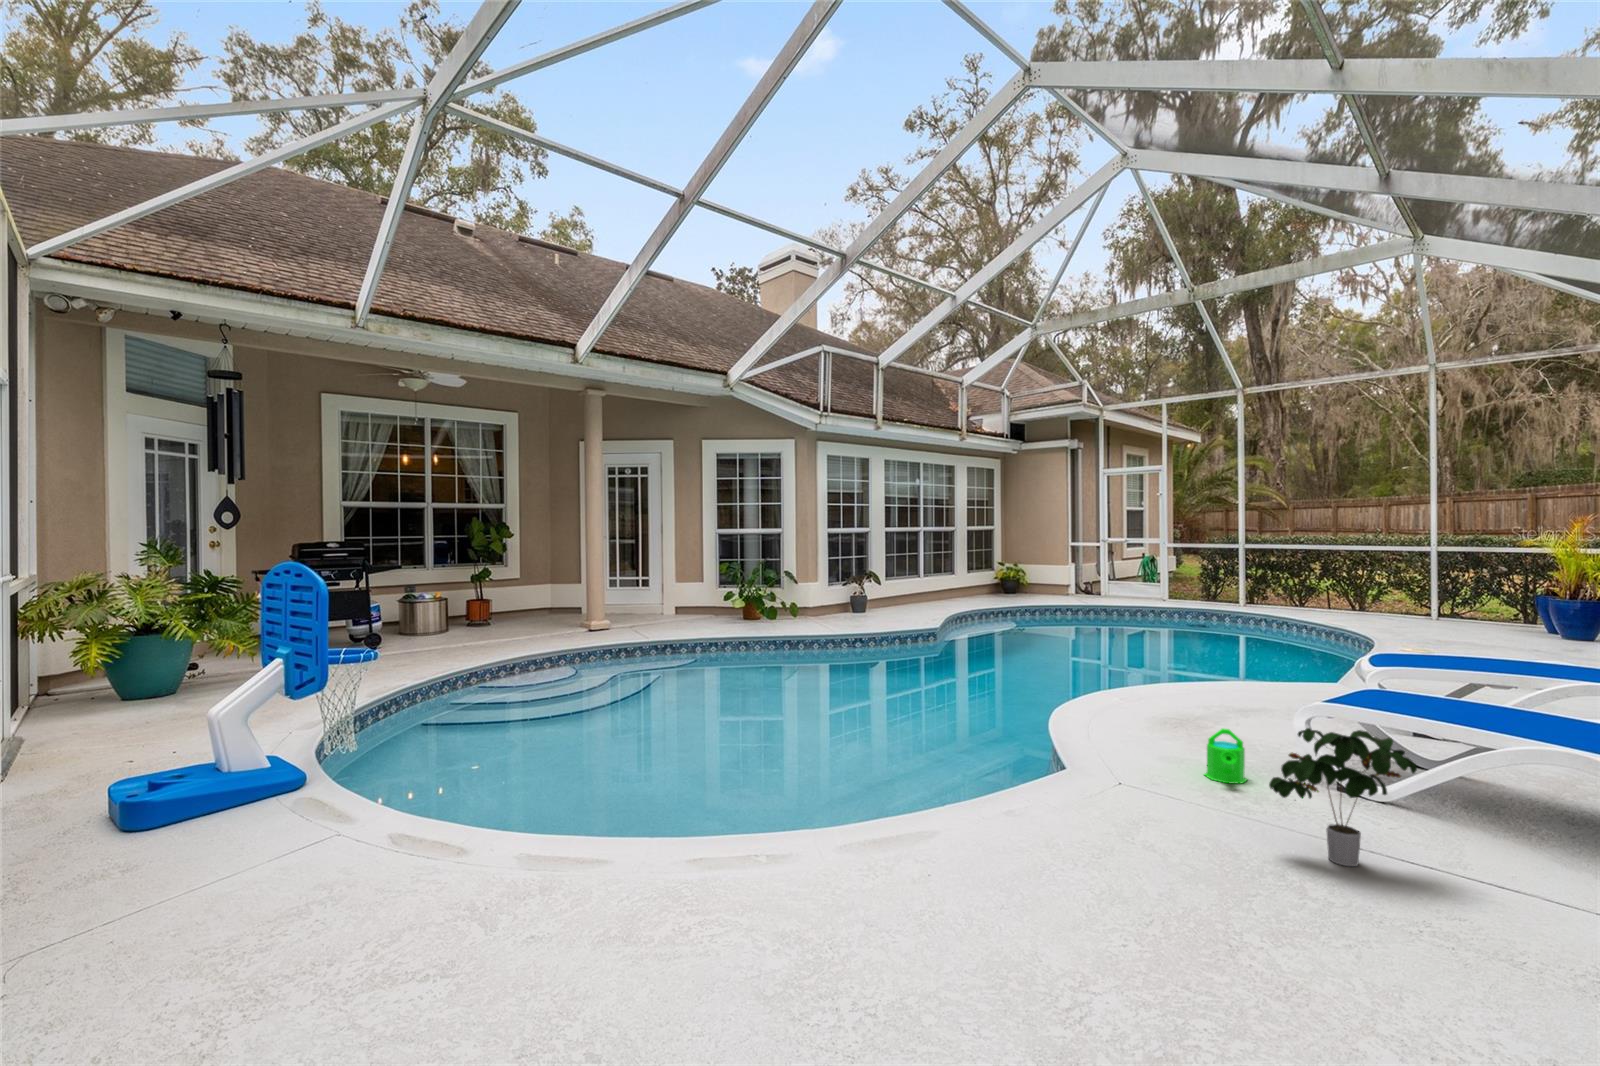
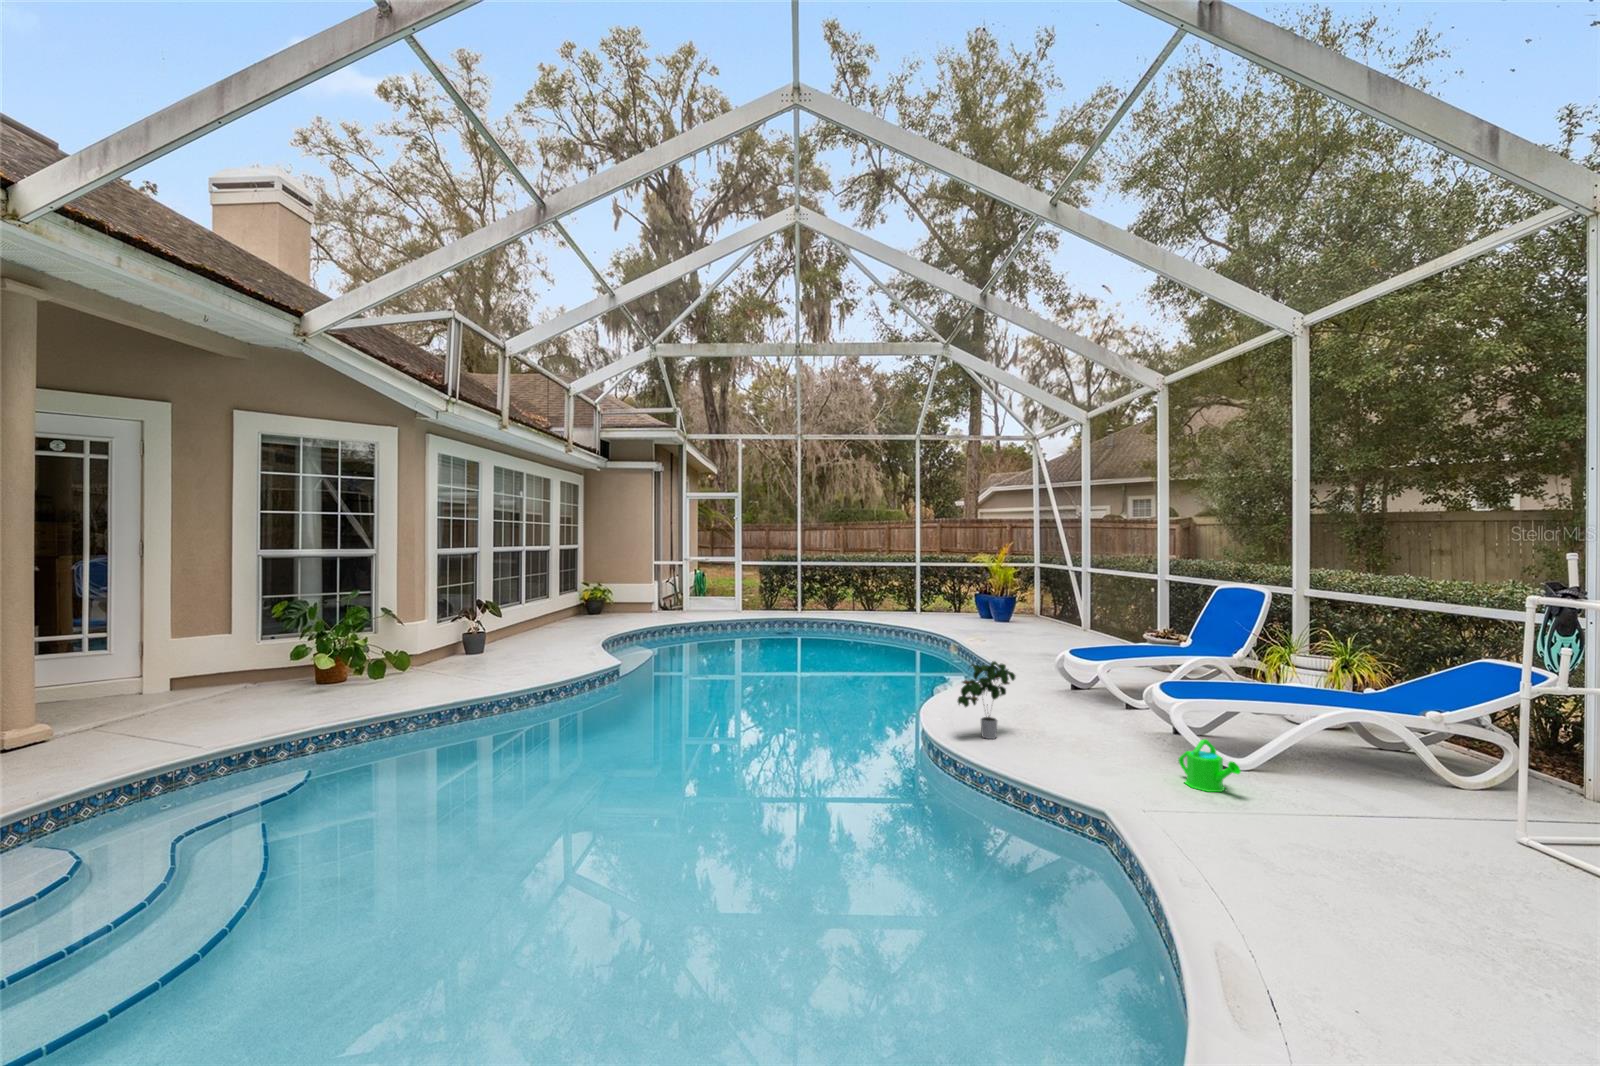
potted plant: present [1269,728,1417,866] -> present [958,661,1015,739]

